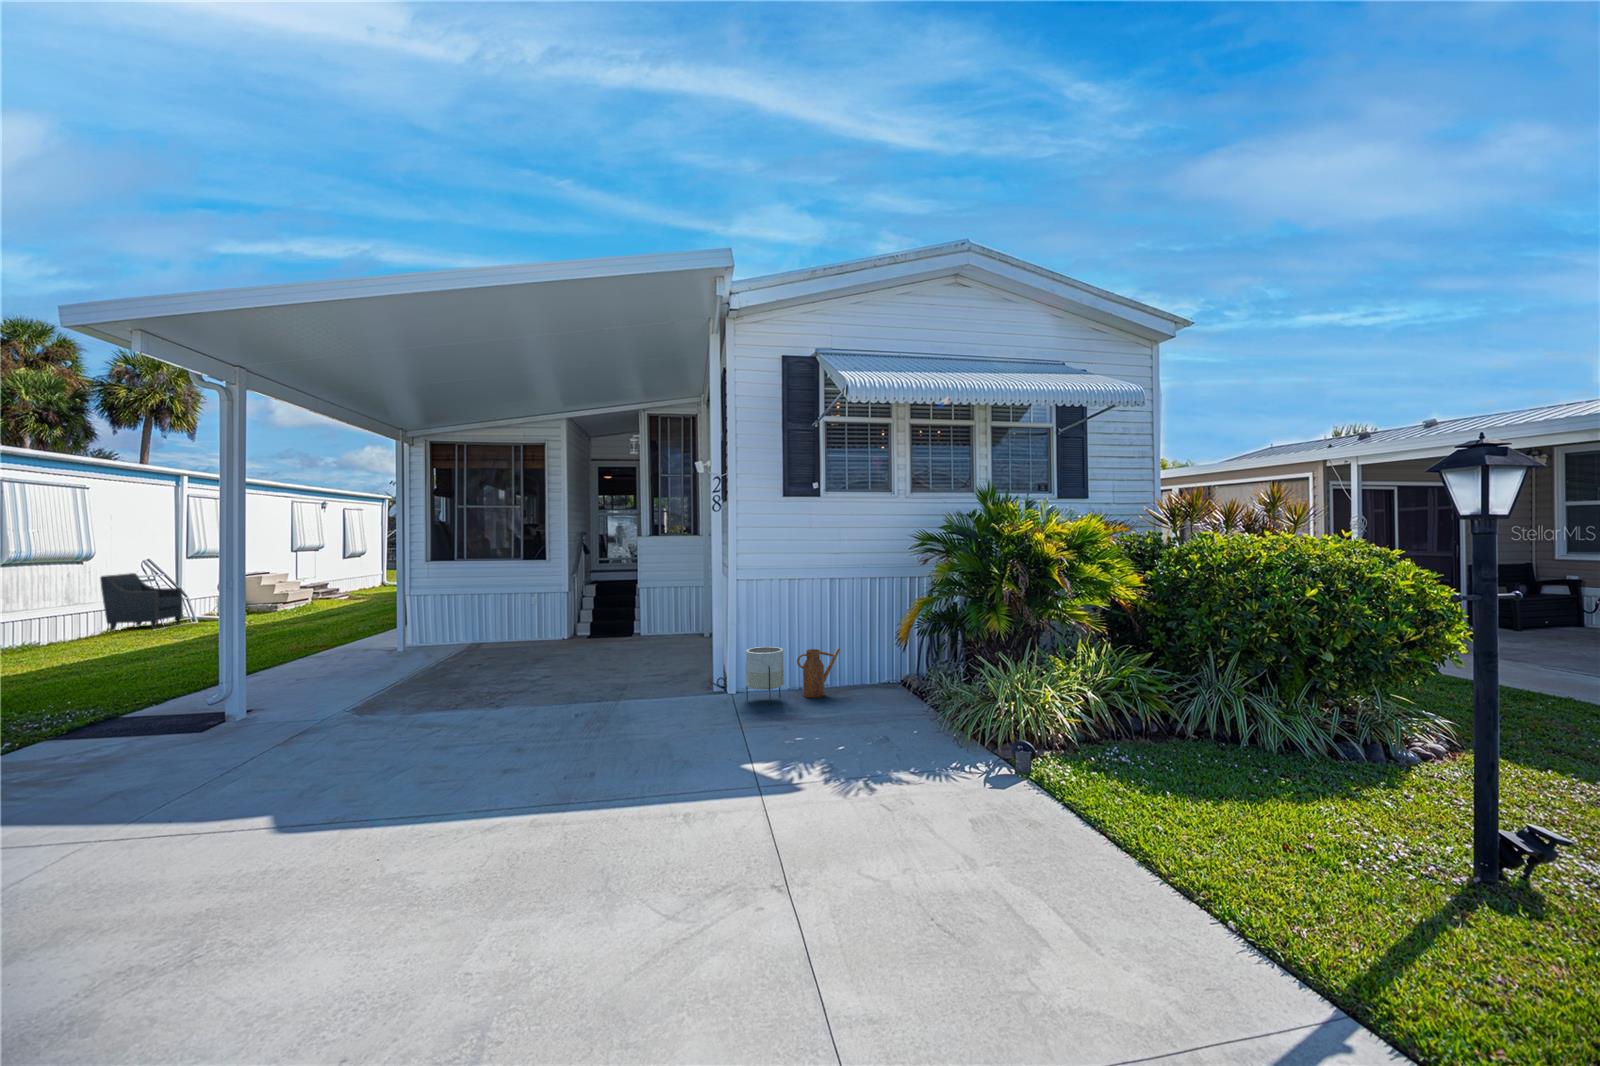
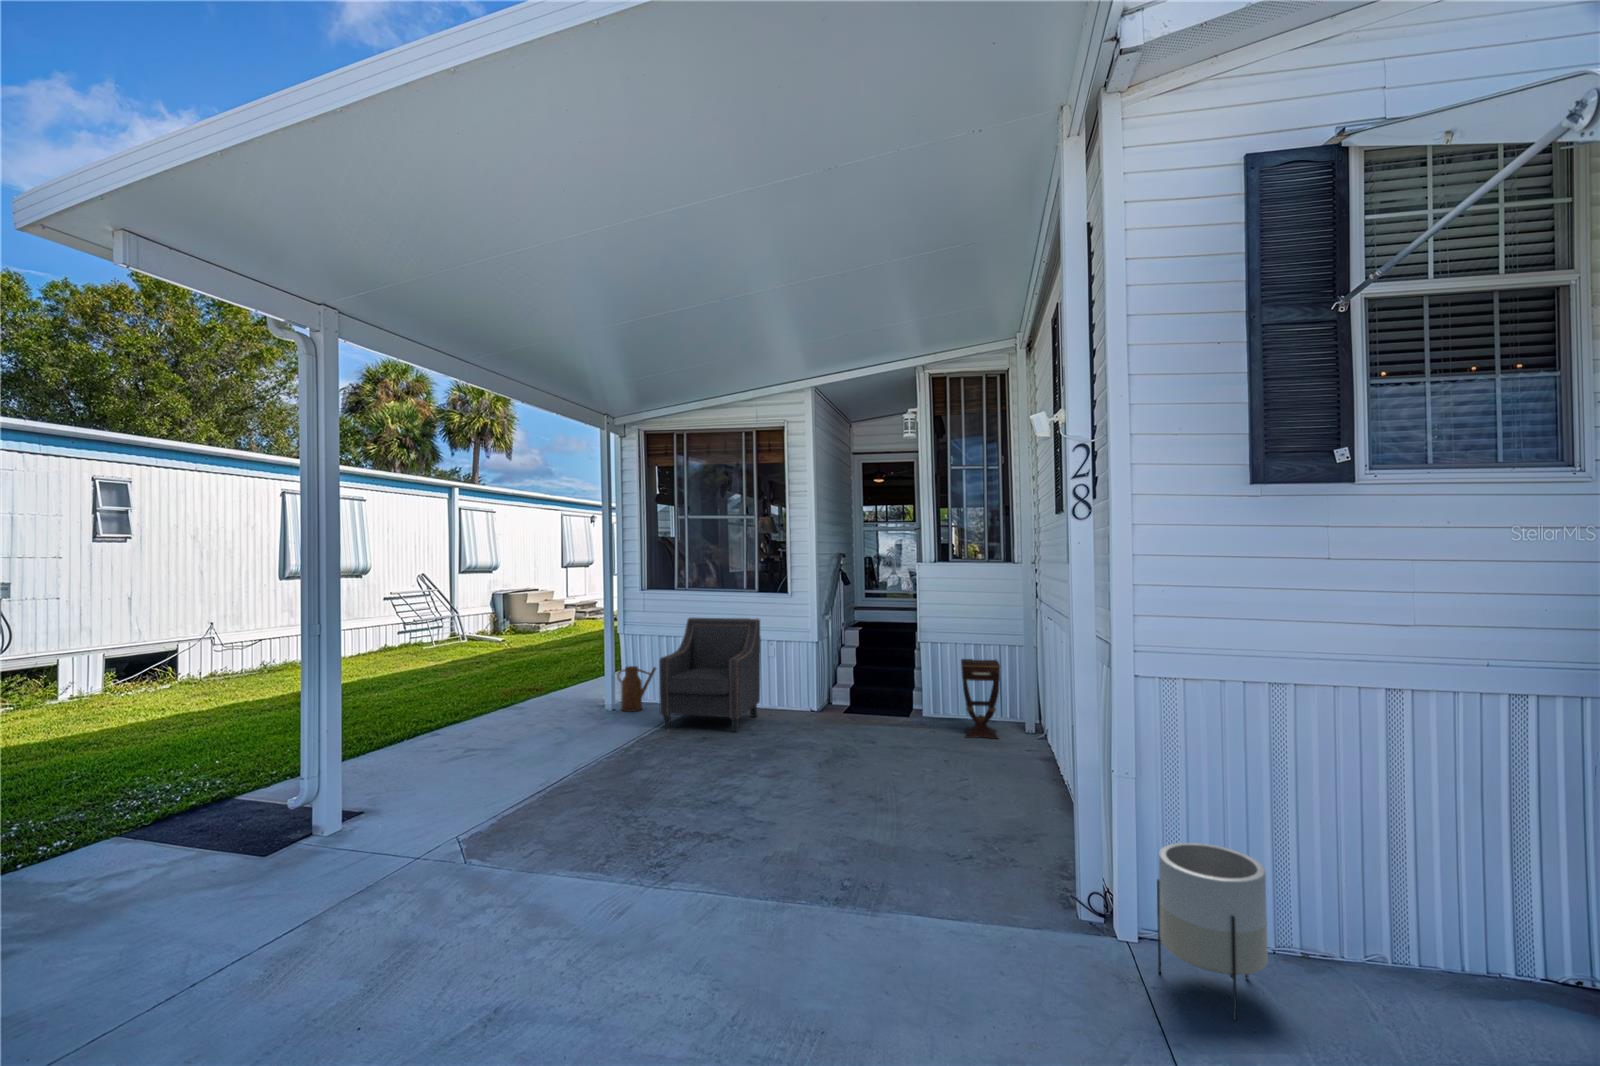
chair: present [100,573,183,631] -> present [659,618,761,732]
side table: none [667,595,691,643] -> present [961,659,1000,739]
watering can: present [797,648,840,698] -> present [617,666,656,712]

